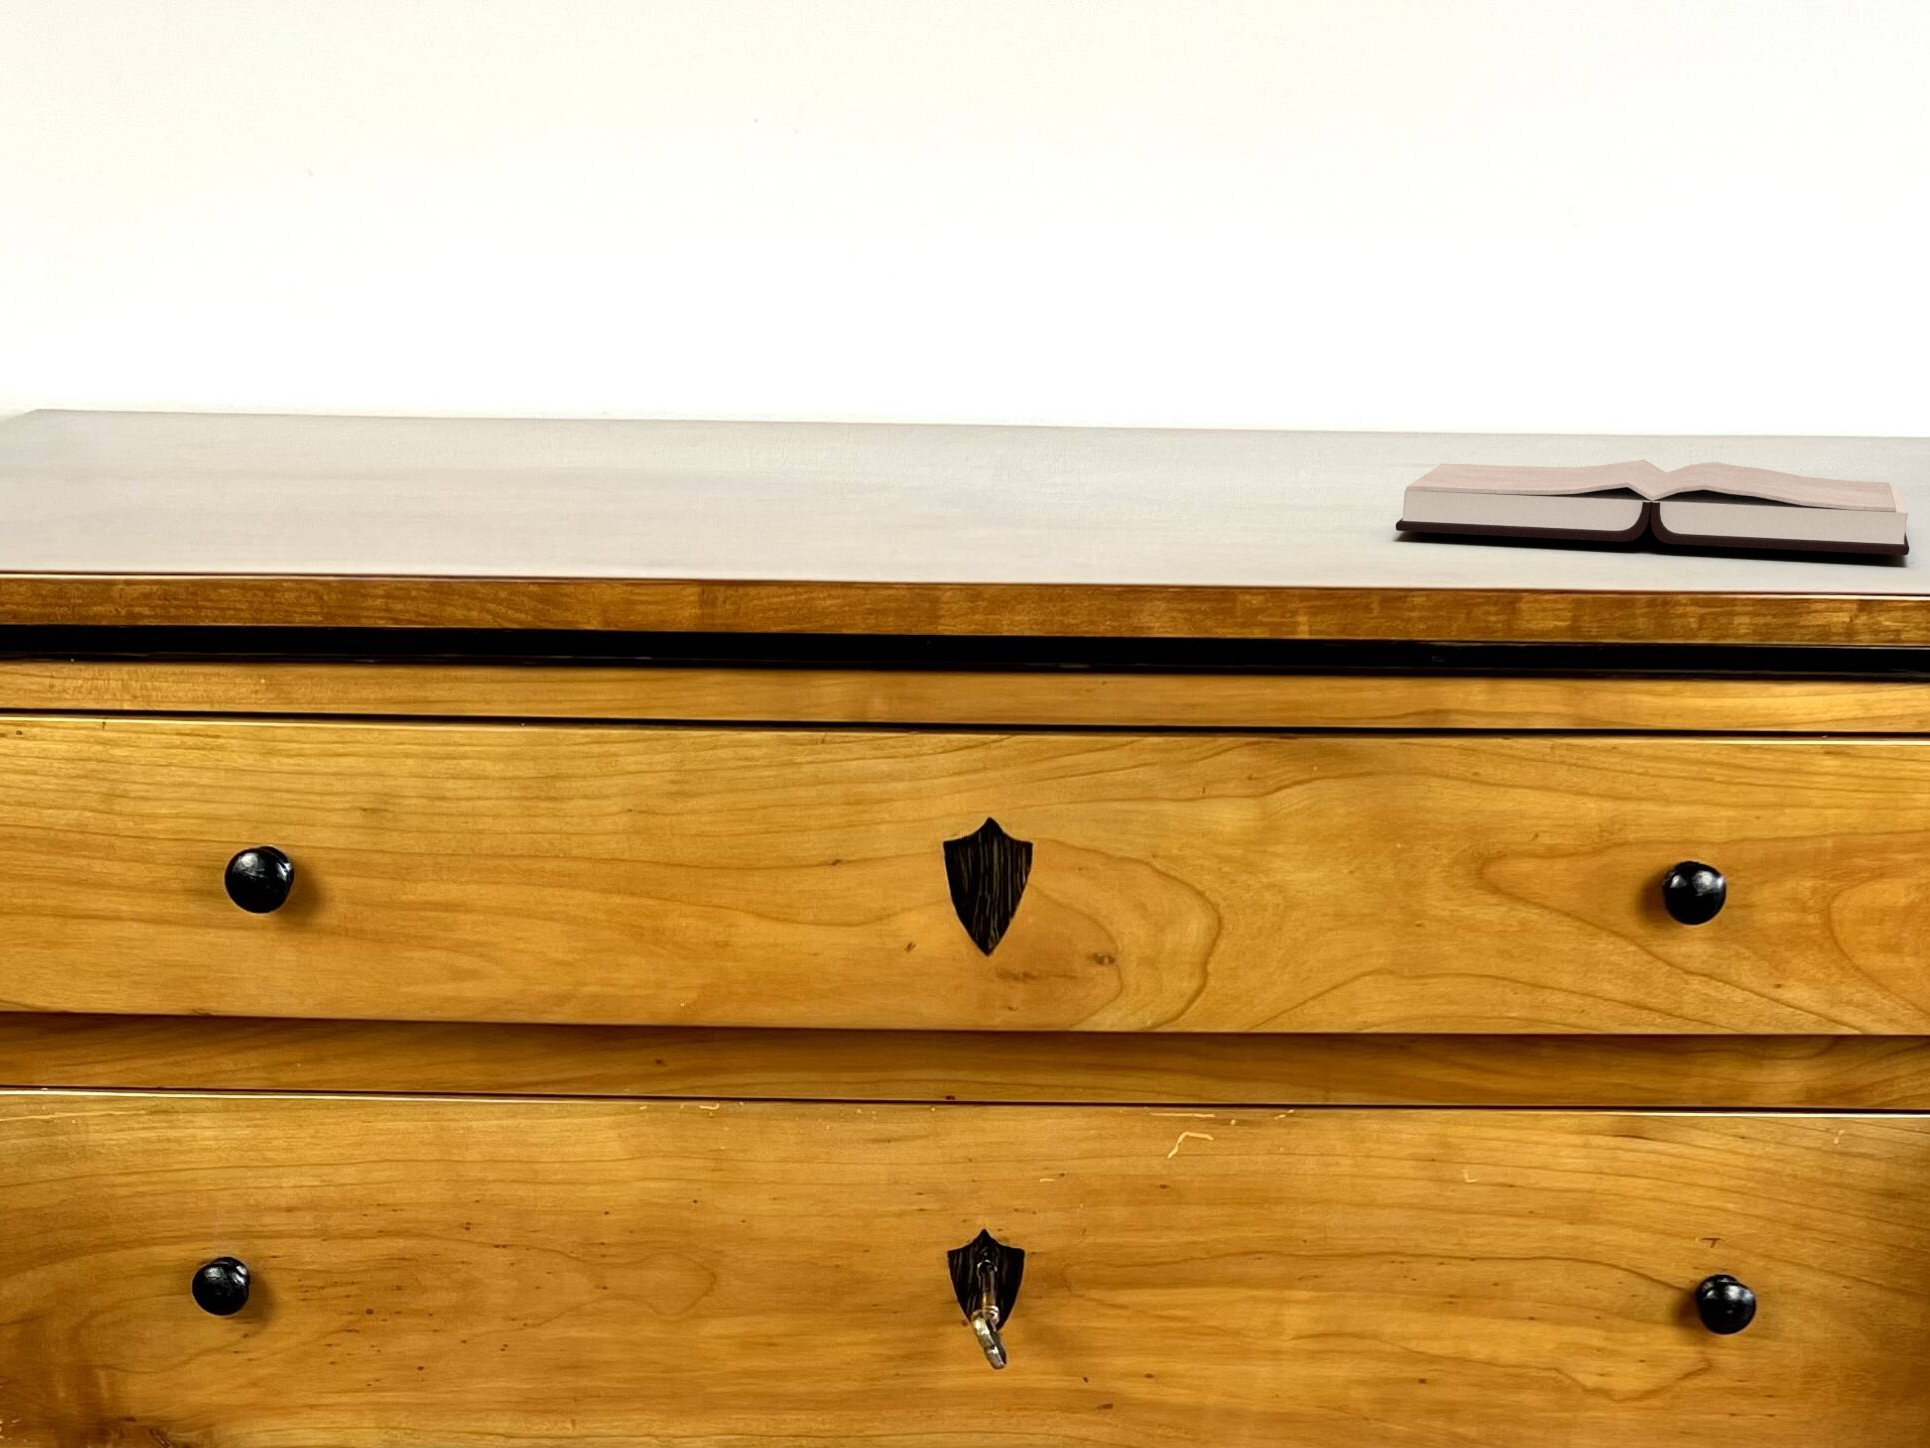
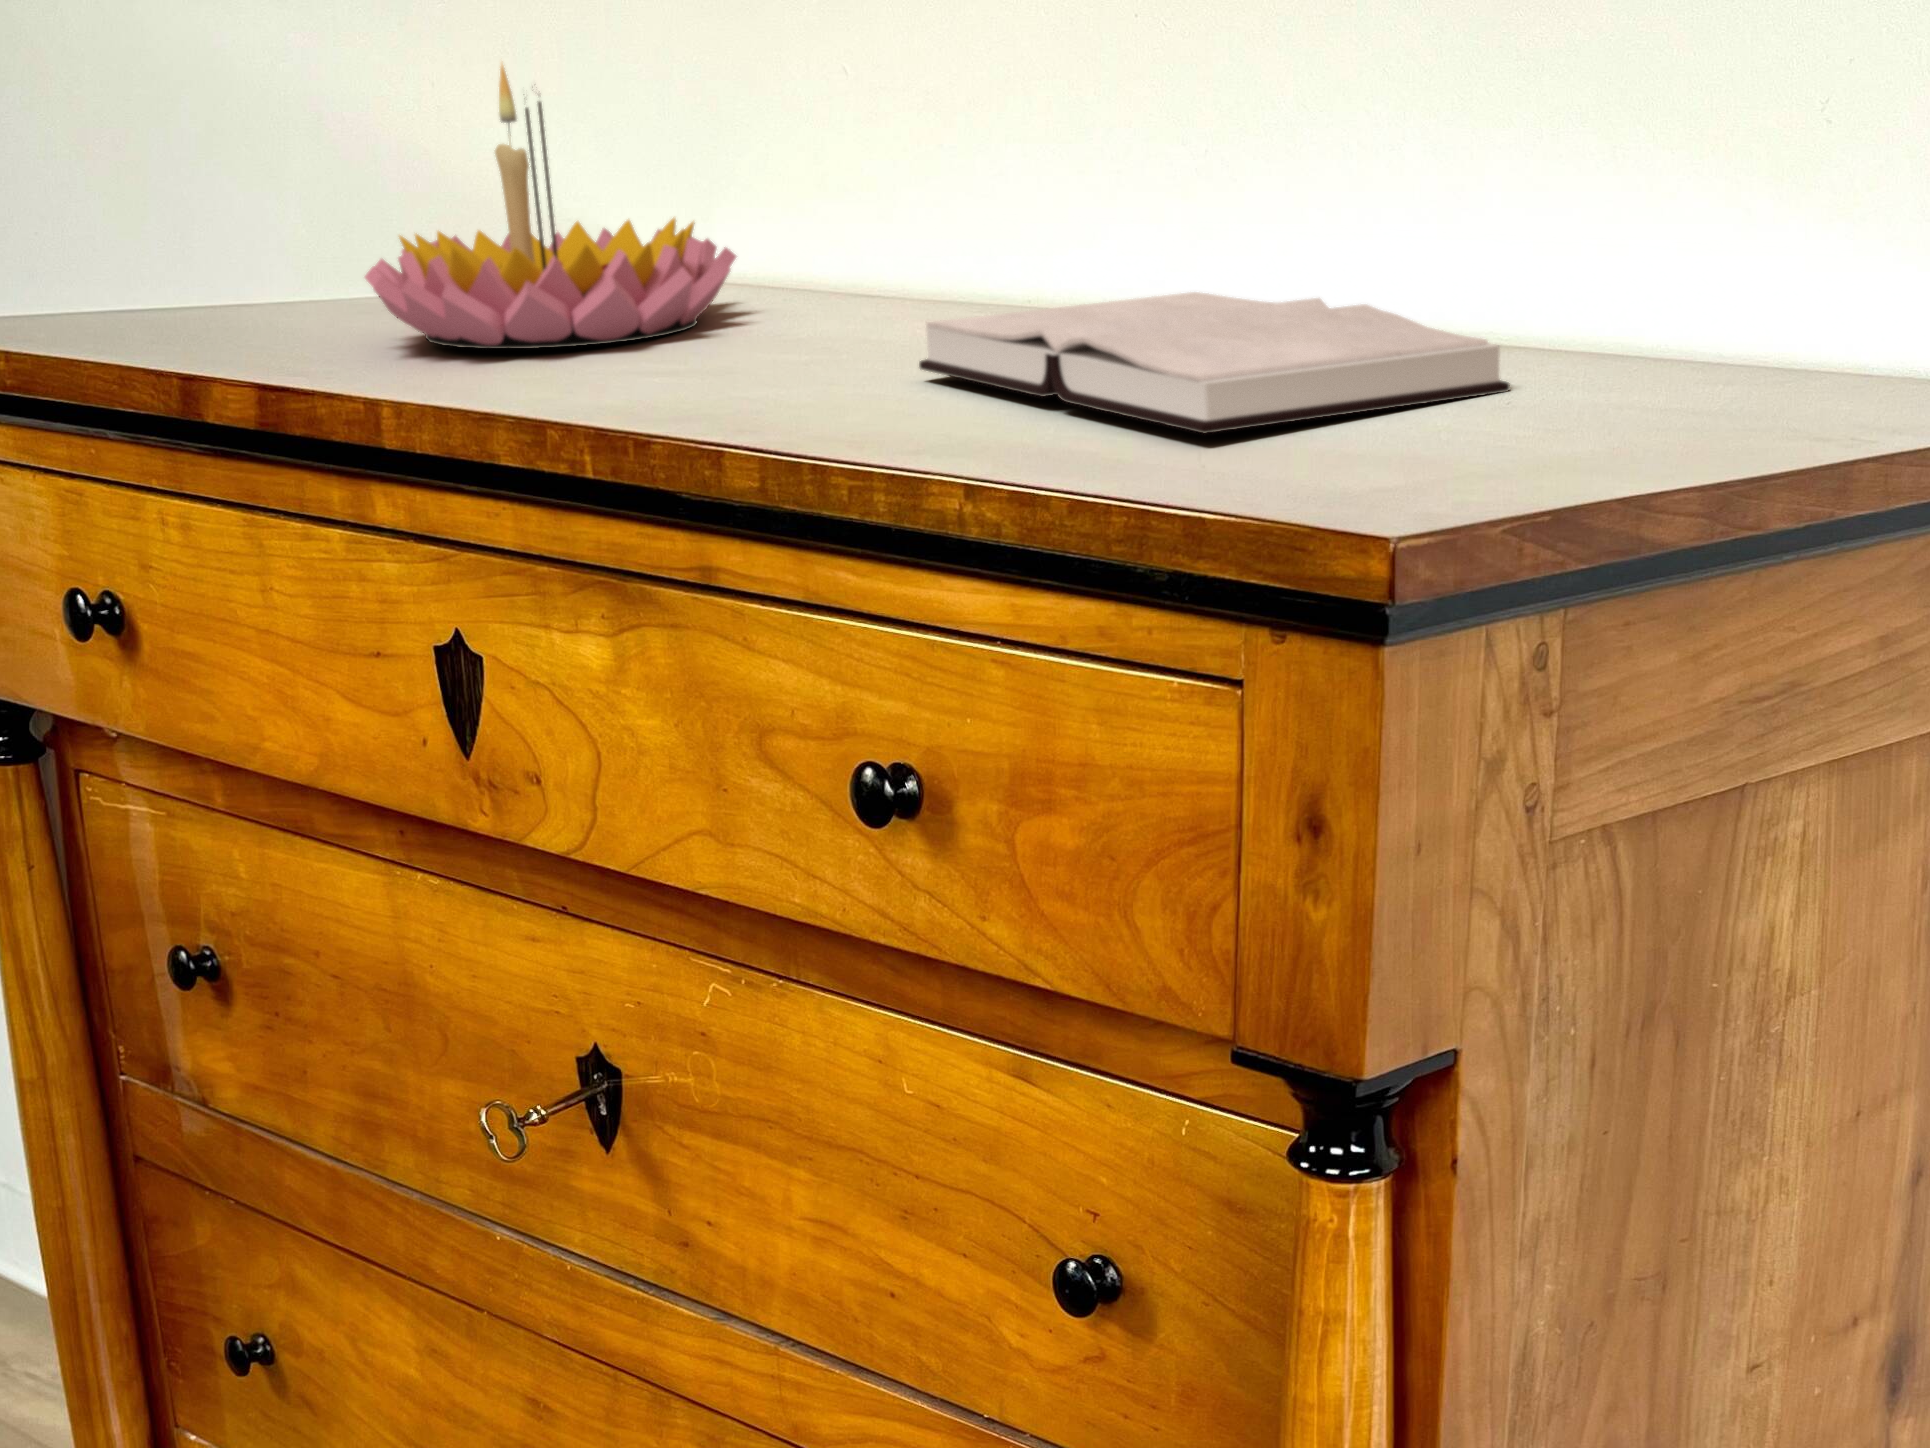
candle holder: none [583,236,977,538] -> present [365,65,736,349]

